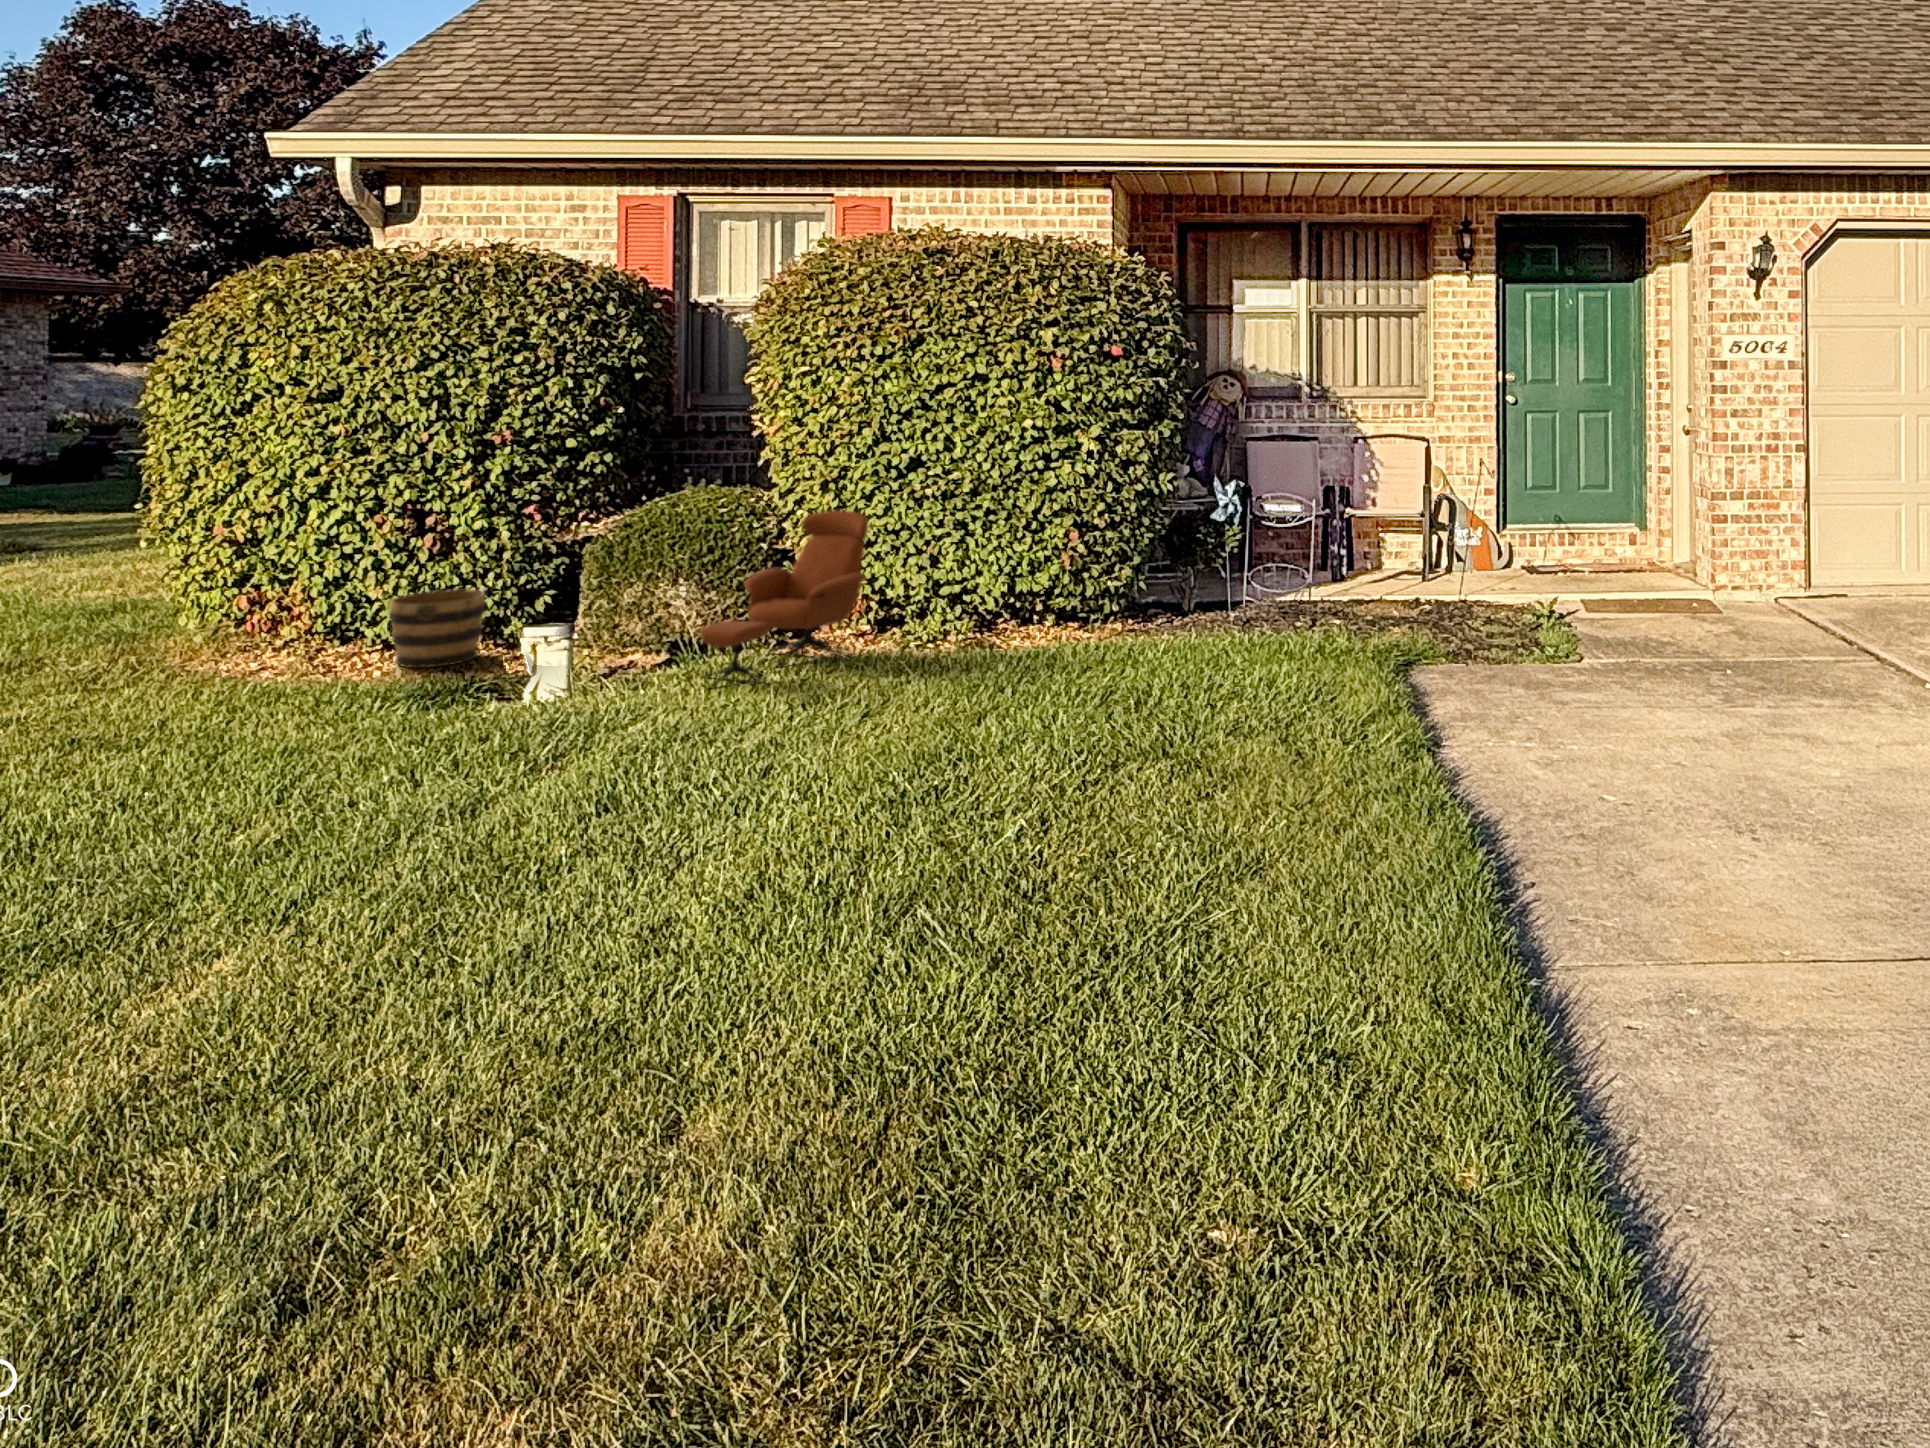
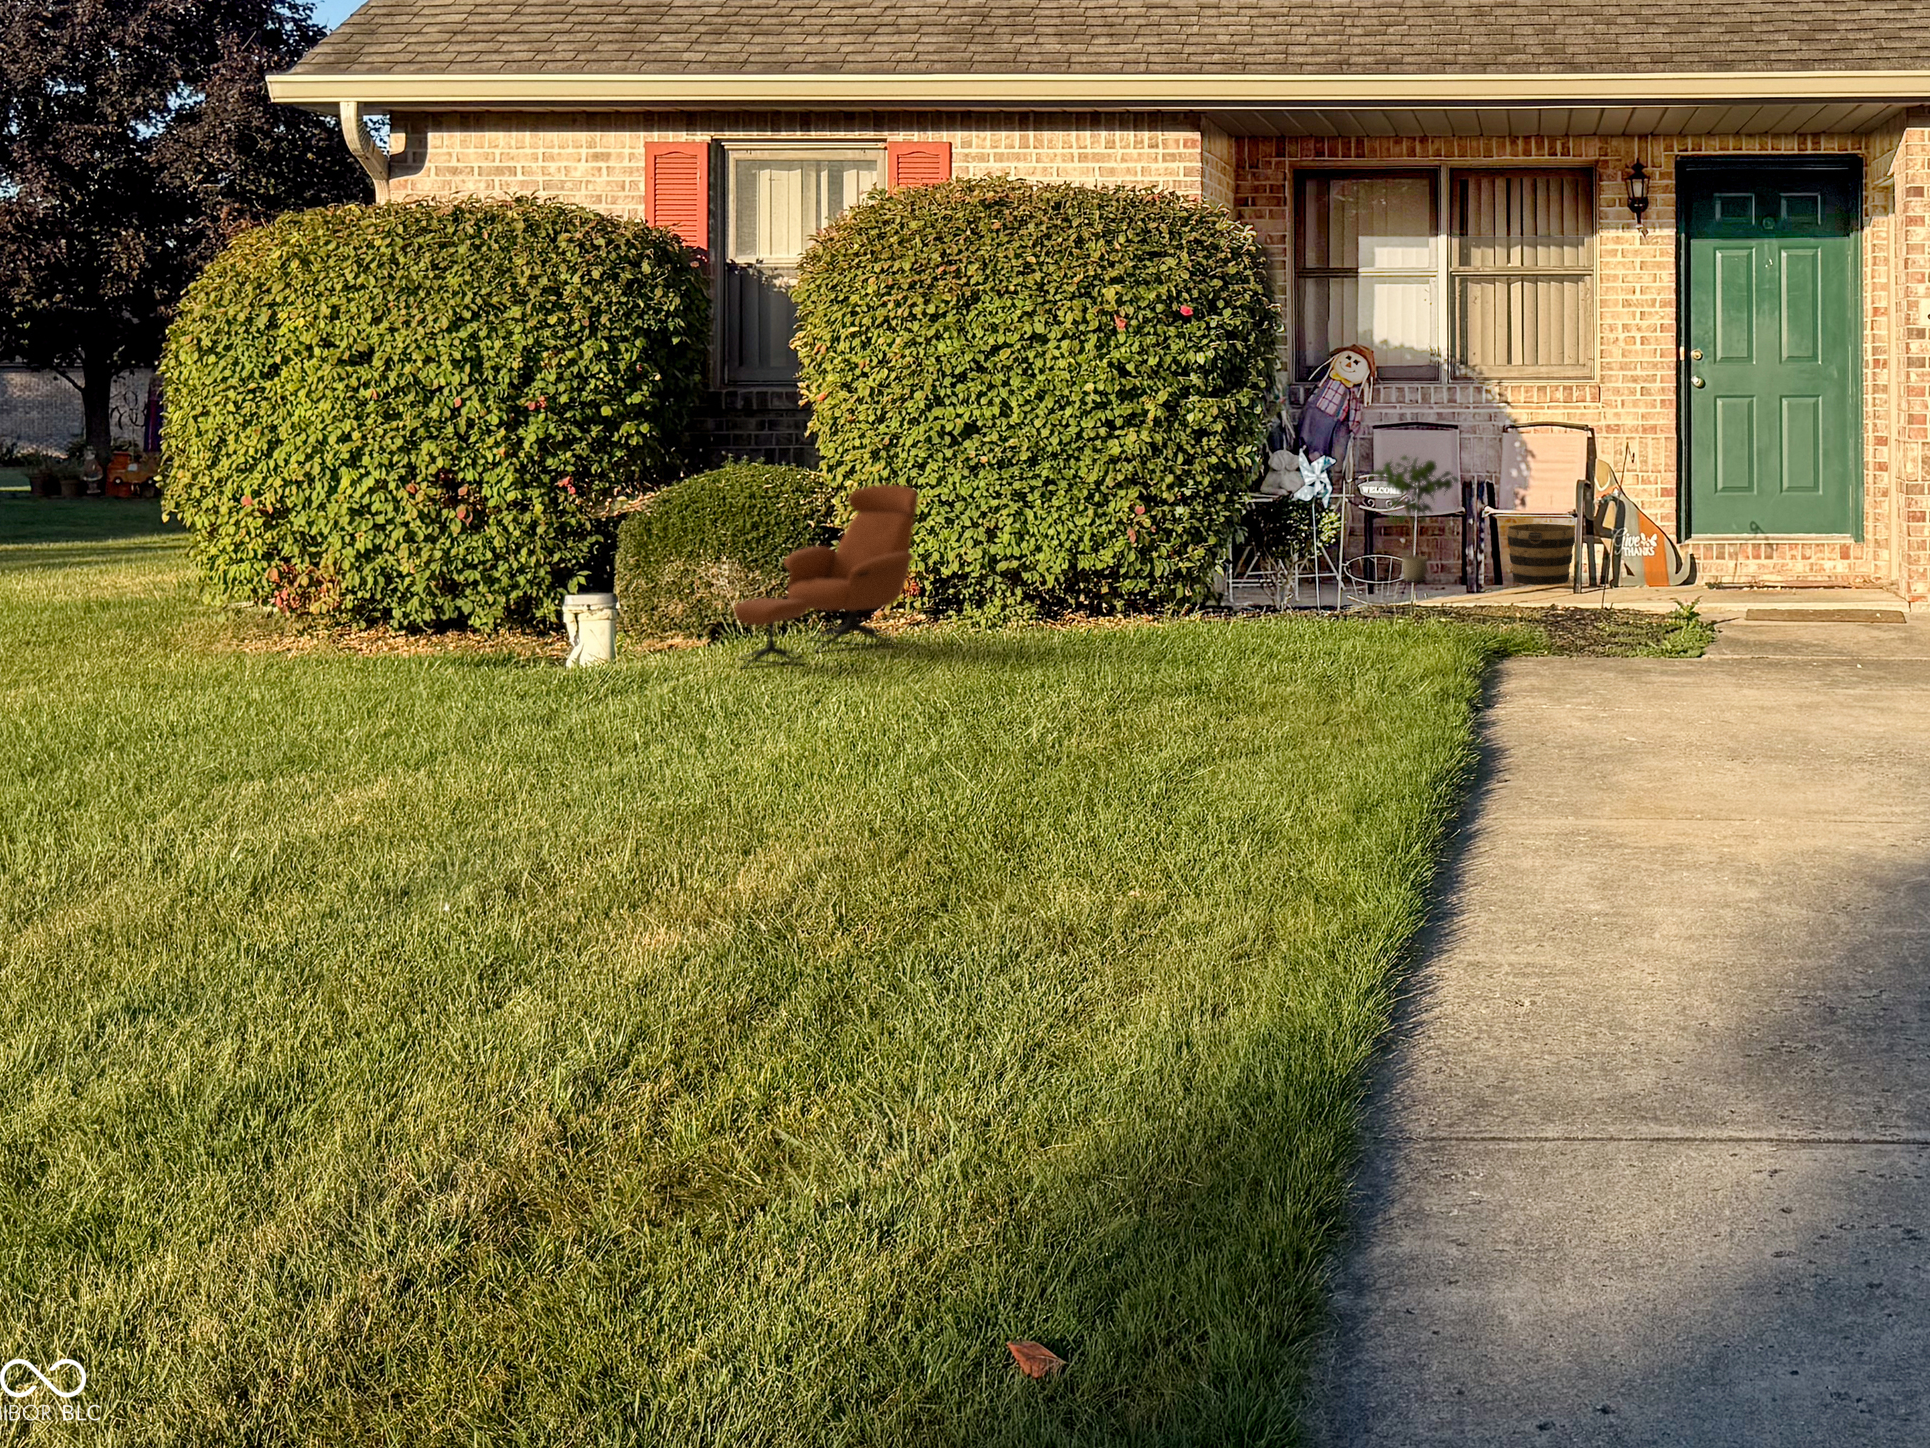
potted plant: none [1247,468,1331,577] -> present [1369,456,1458,582]
bucket: present [389,590,486,668] -> present [1507,524,1575,584]

